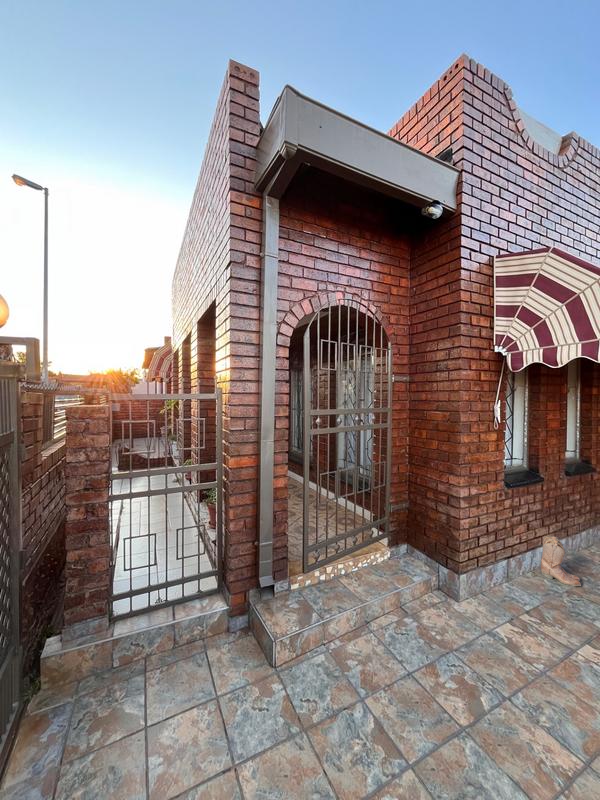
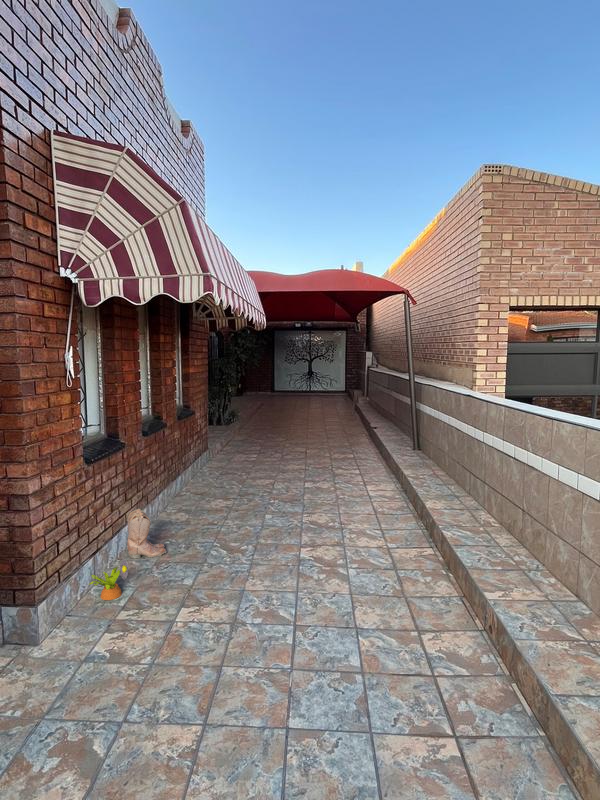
decorative plant: none [500,571,536,601] -> present [90,559,128,600]

